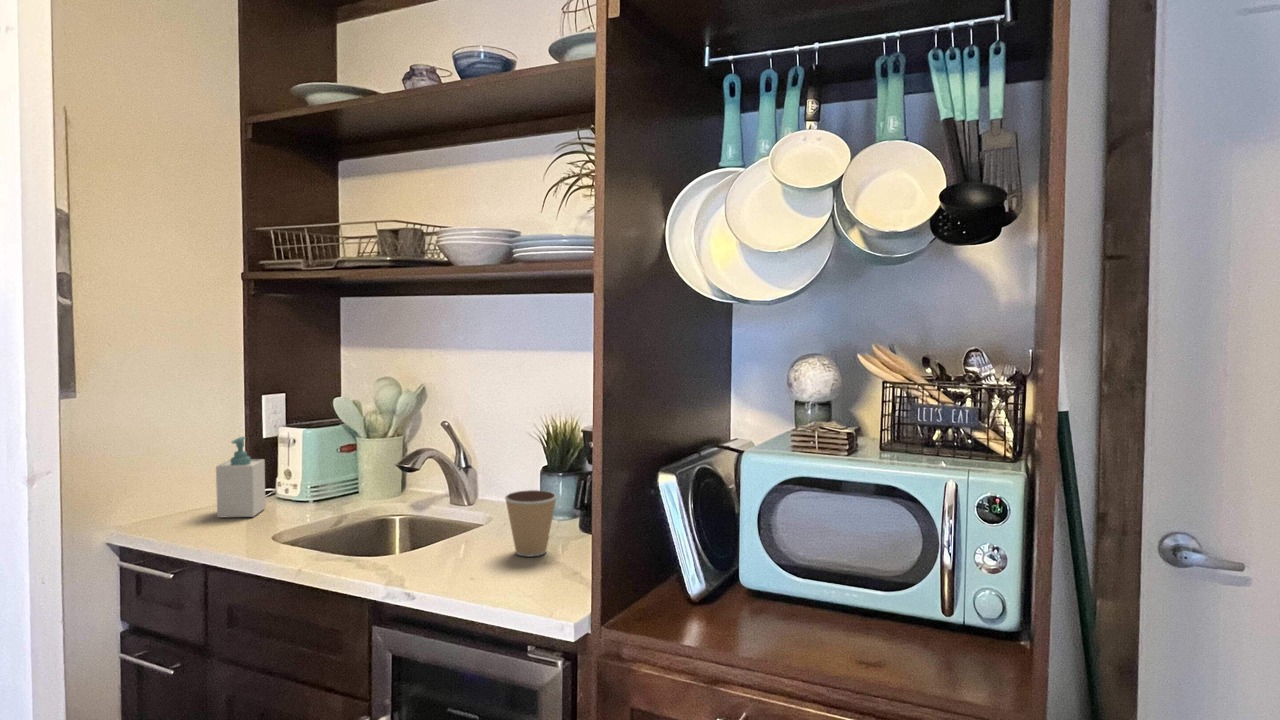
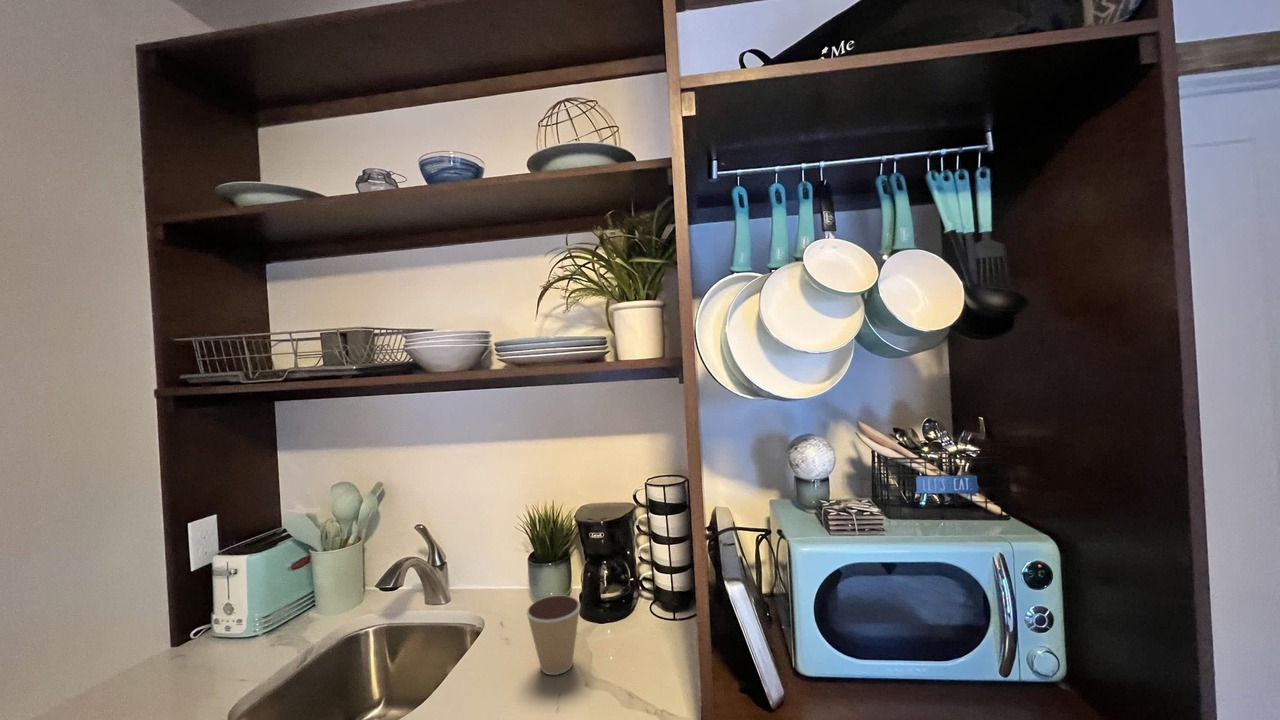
soap bottle: present [216,437,266,518] -> none [132,582,202,692]

